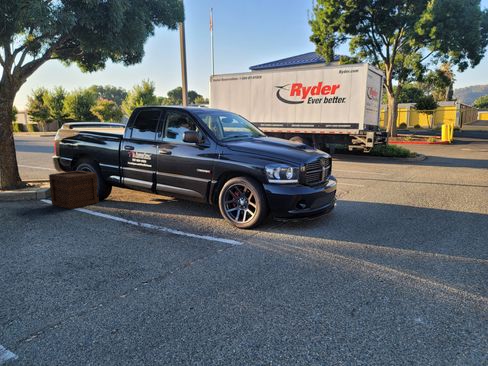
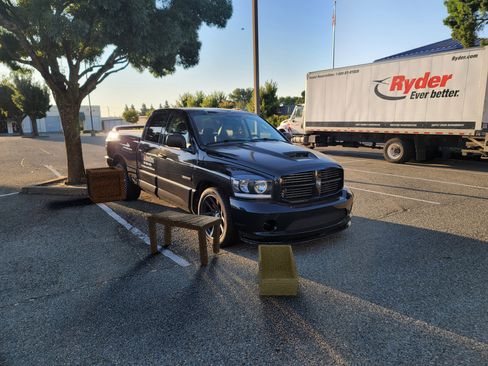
bench: none [194,201,255,239] -> present [147,210,222,265]
storage bin: none [293,215,338,248] -> present [258,245,299,296]

